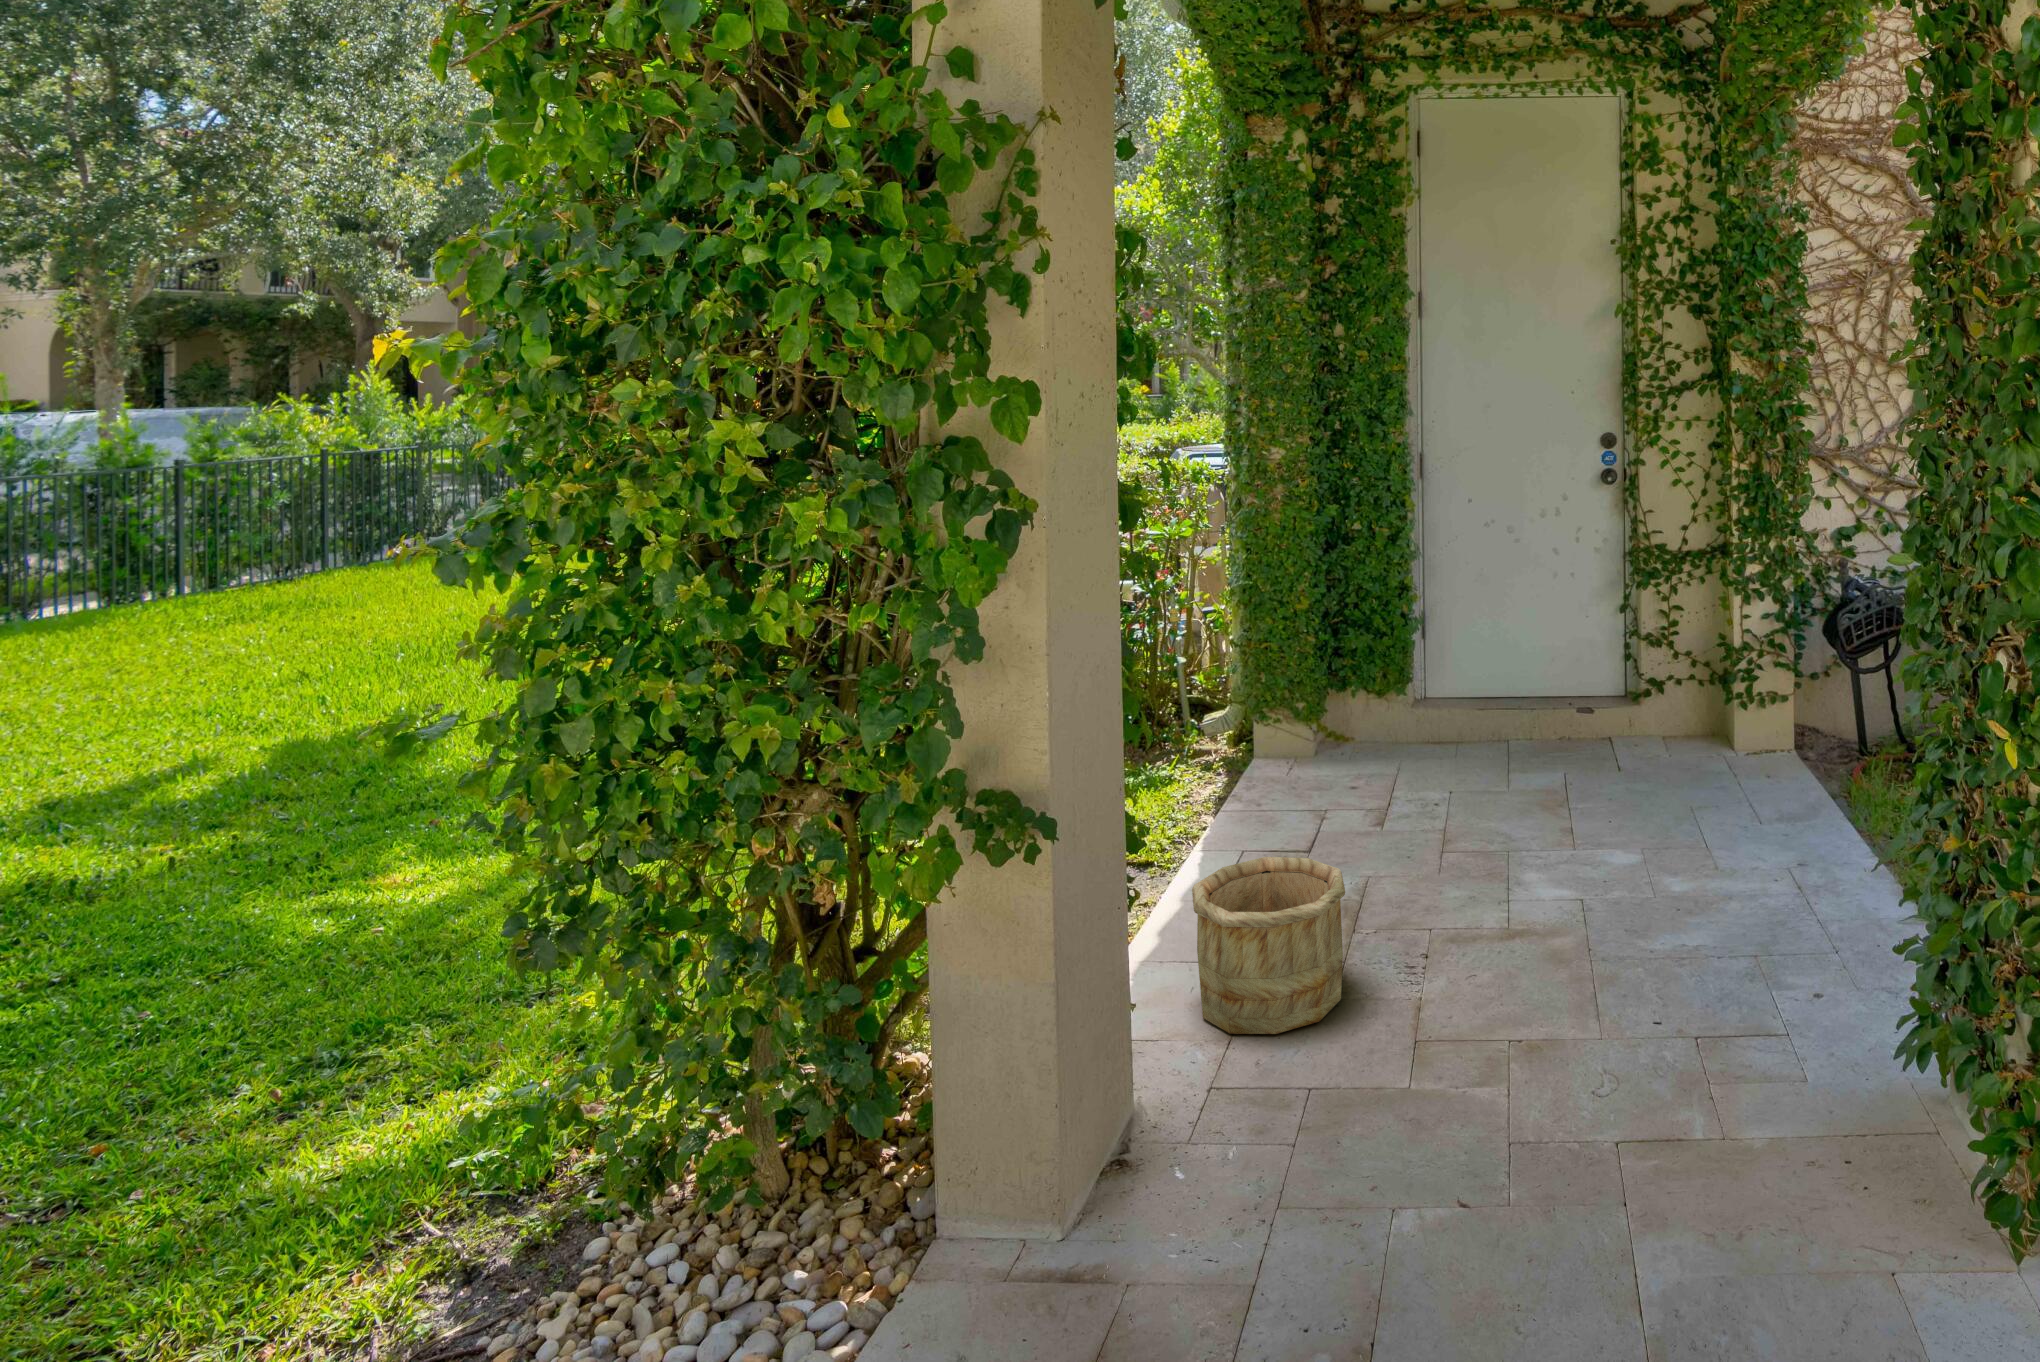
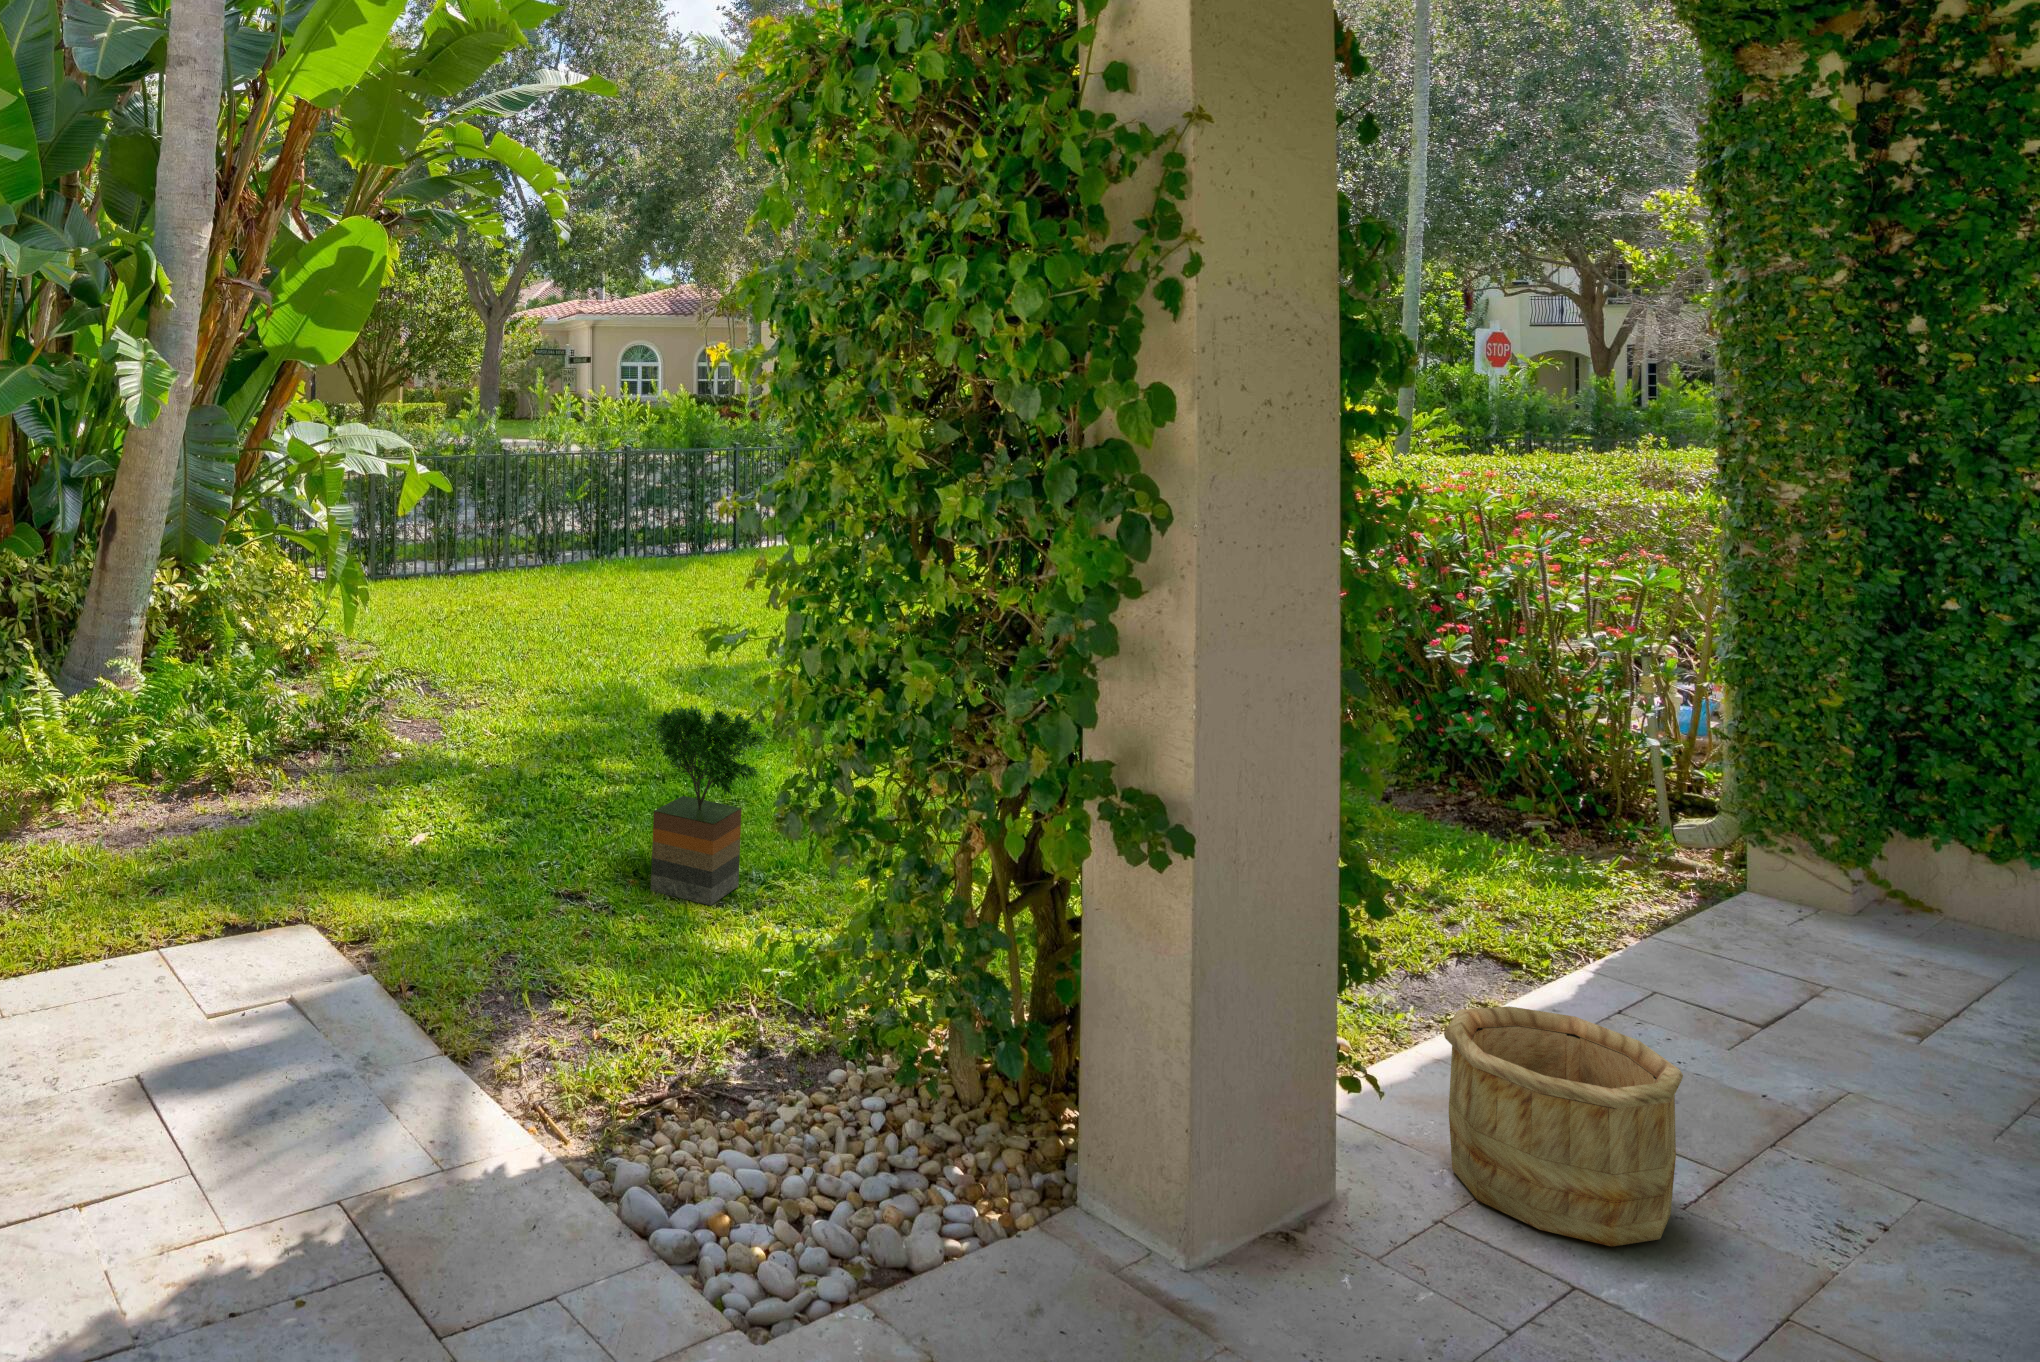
potted tree: none [149,843,371,1141] -> present [651,705,766,906]

